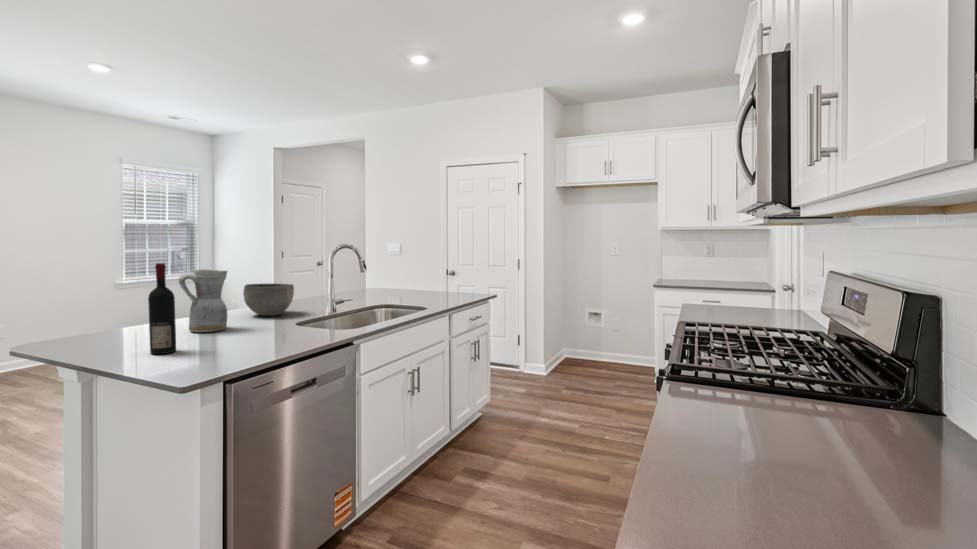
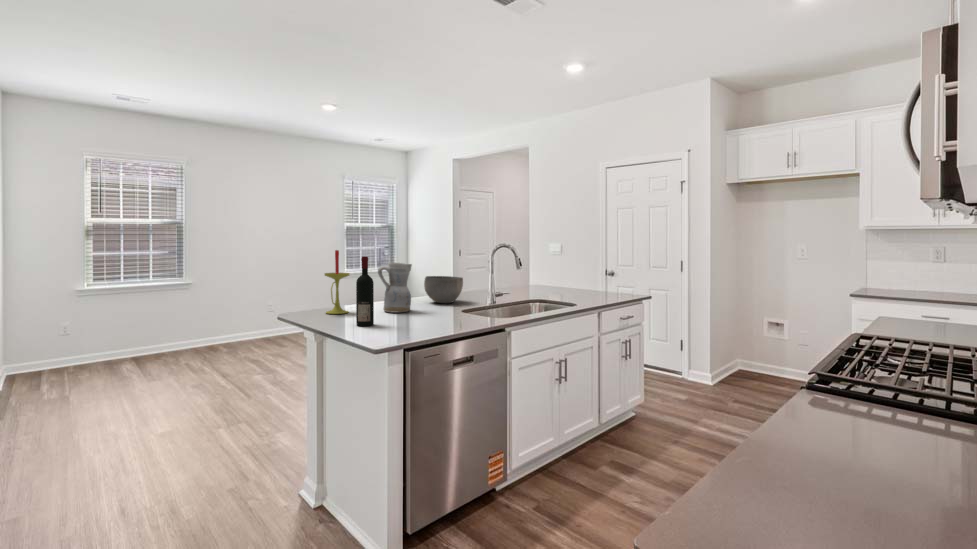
candle: none [95,253,137,340] -> present [325,250,349,314]

